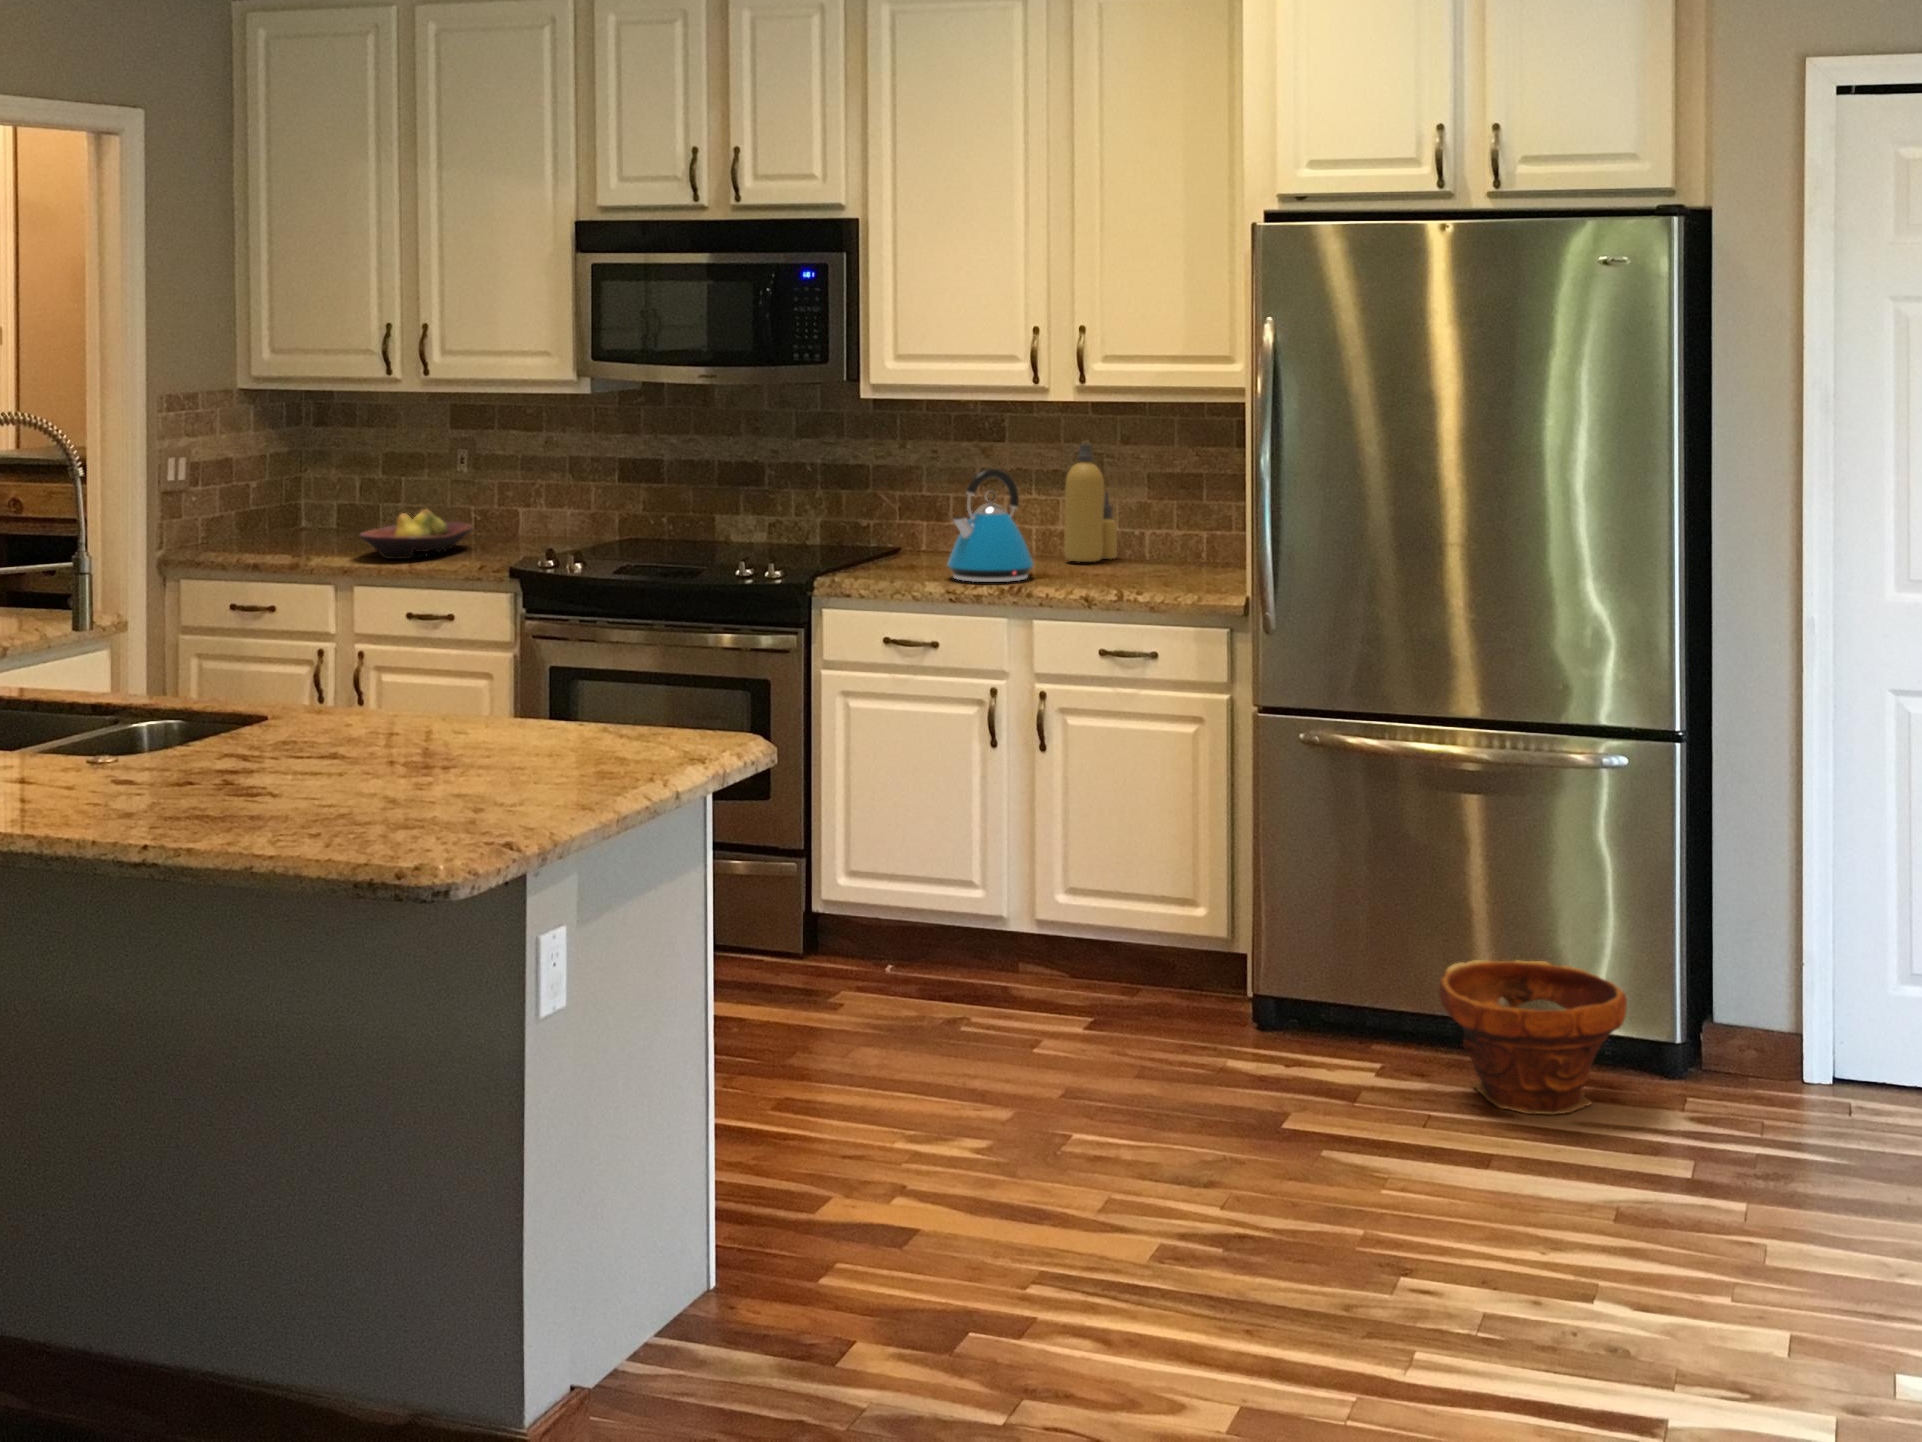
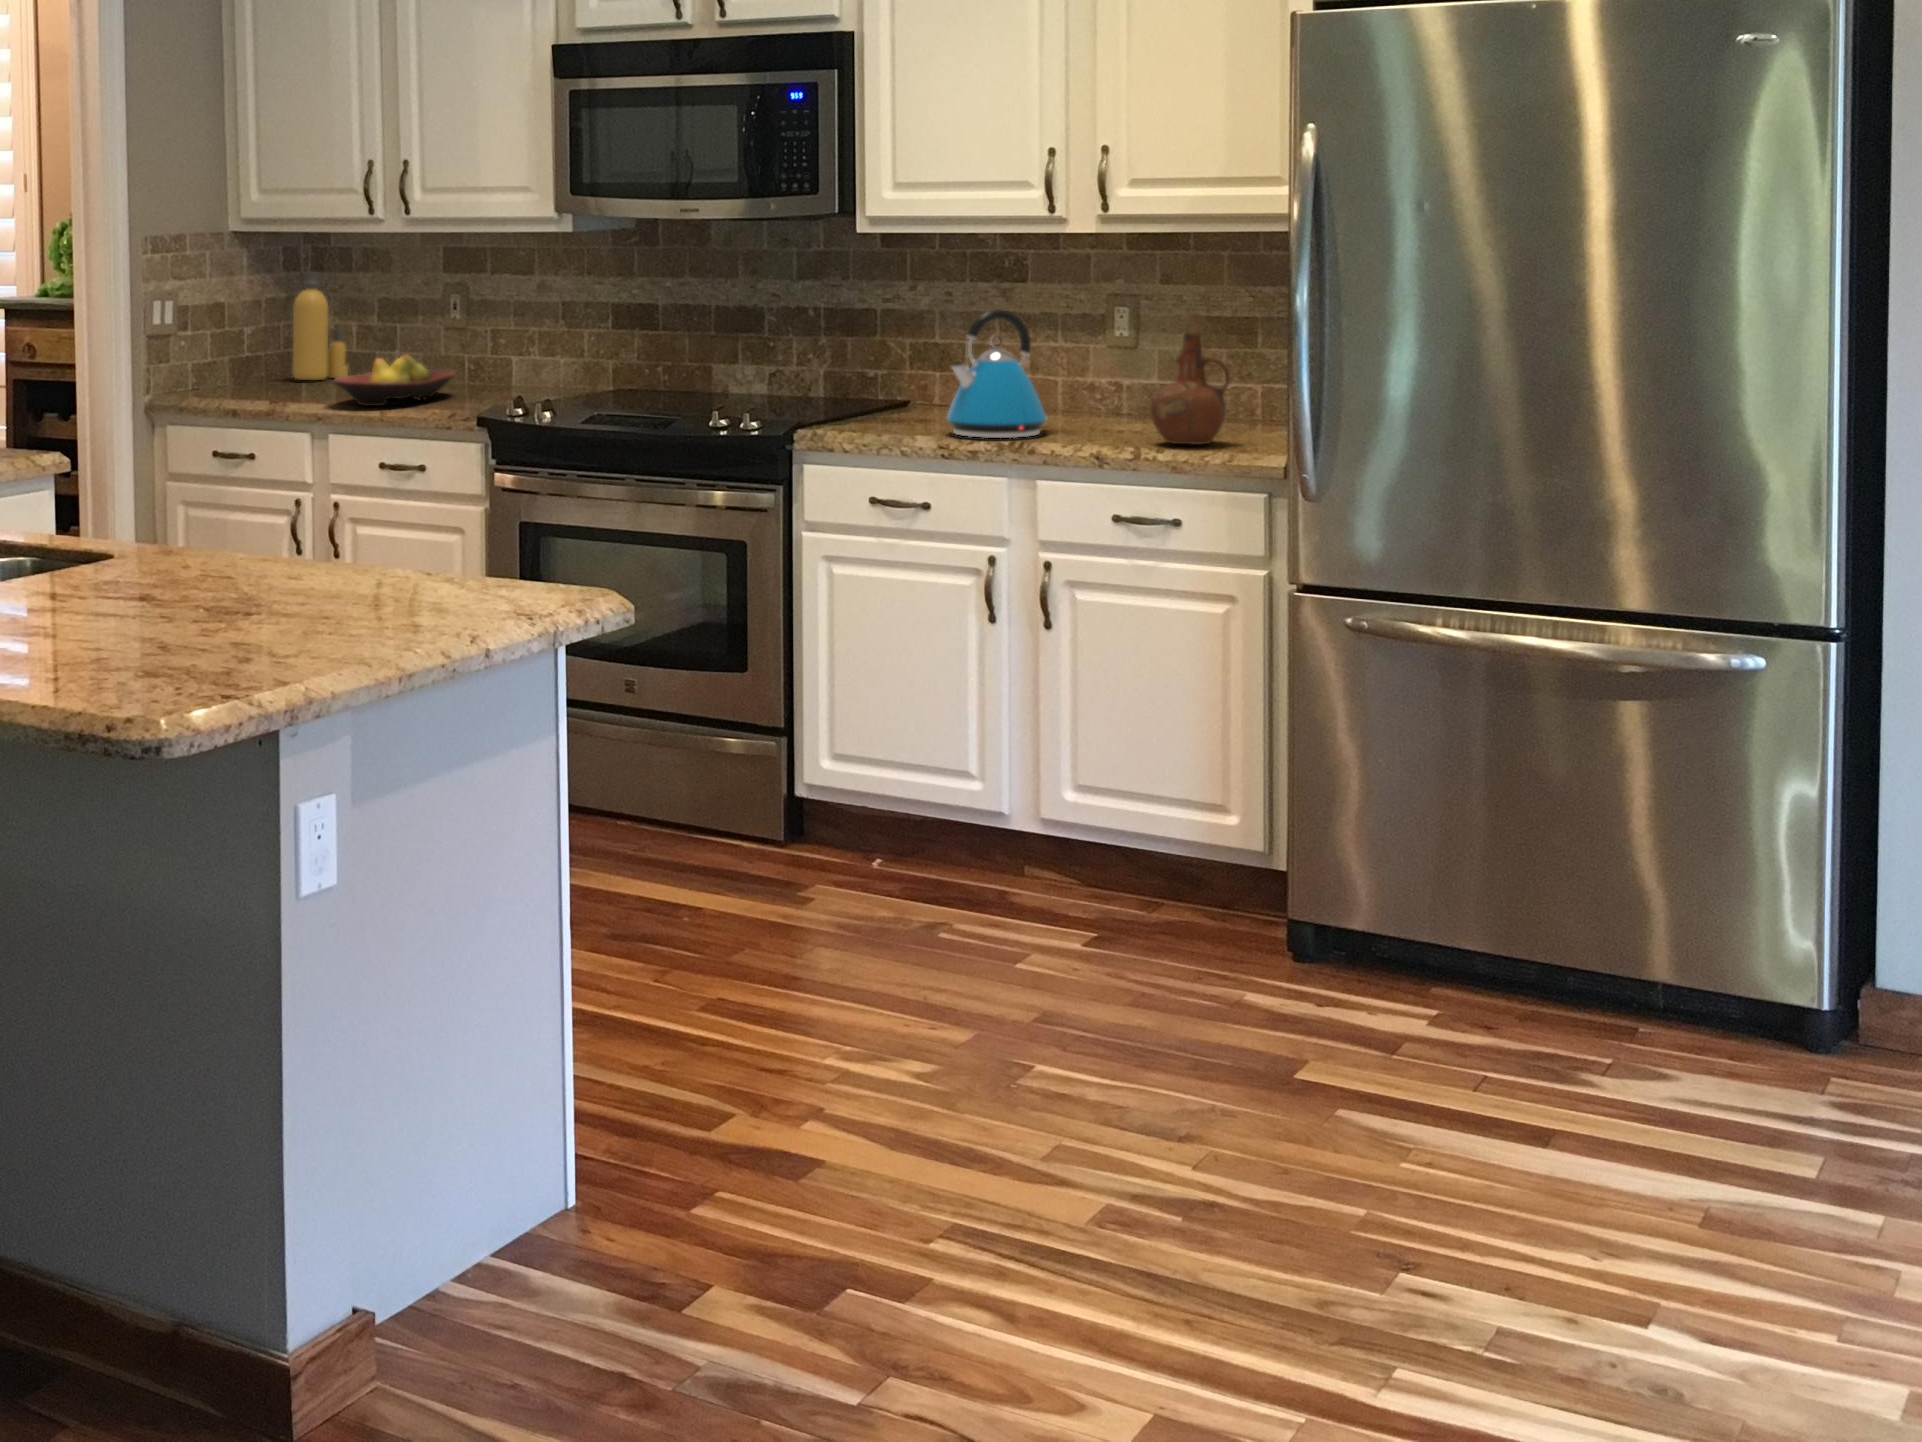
bottle: present [1064,444,1117,562] -> present [293,273,349,380]
ceramic pitcher: none [1125,472,1191,585] -> present [1150,313,1230,445]
planter: present [1439,960,1627,1115] -> none [1506,898,1752,1092]

